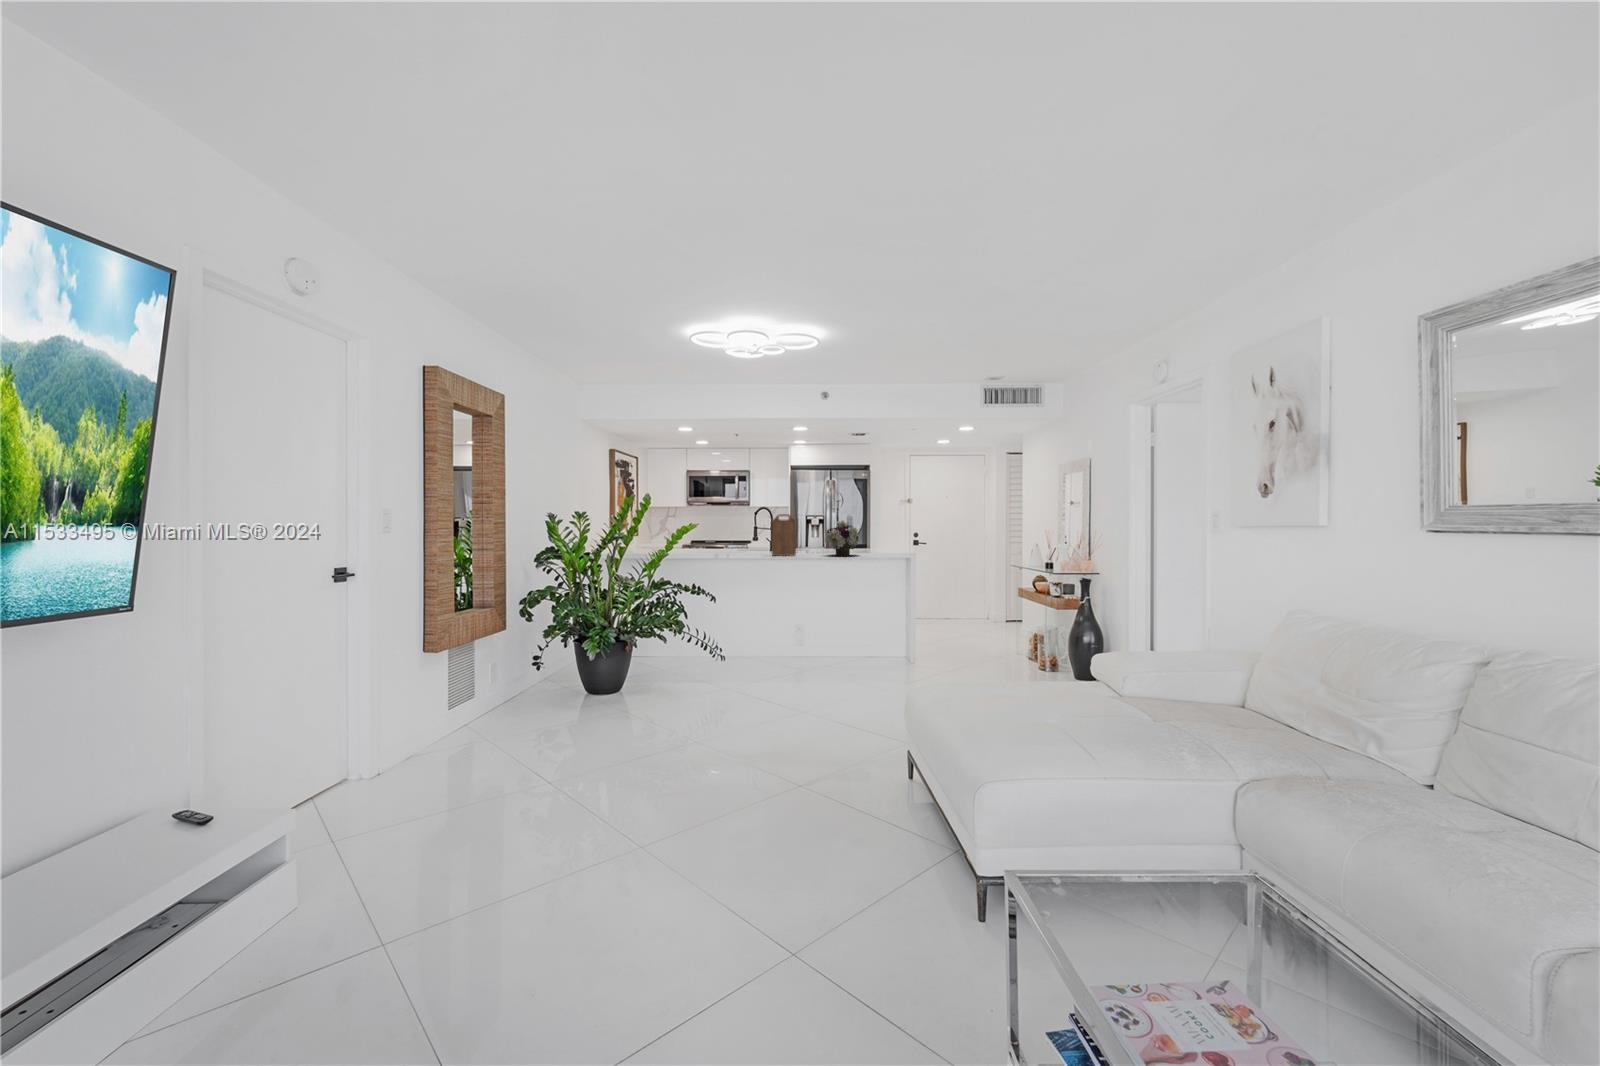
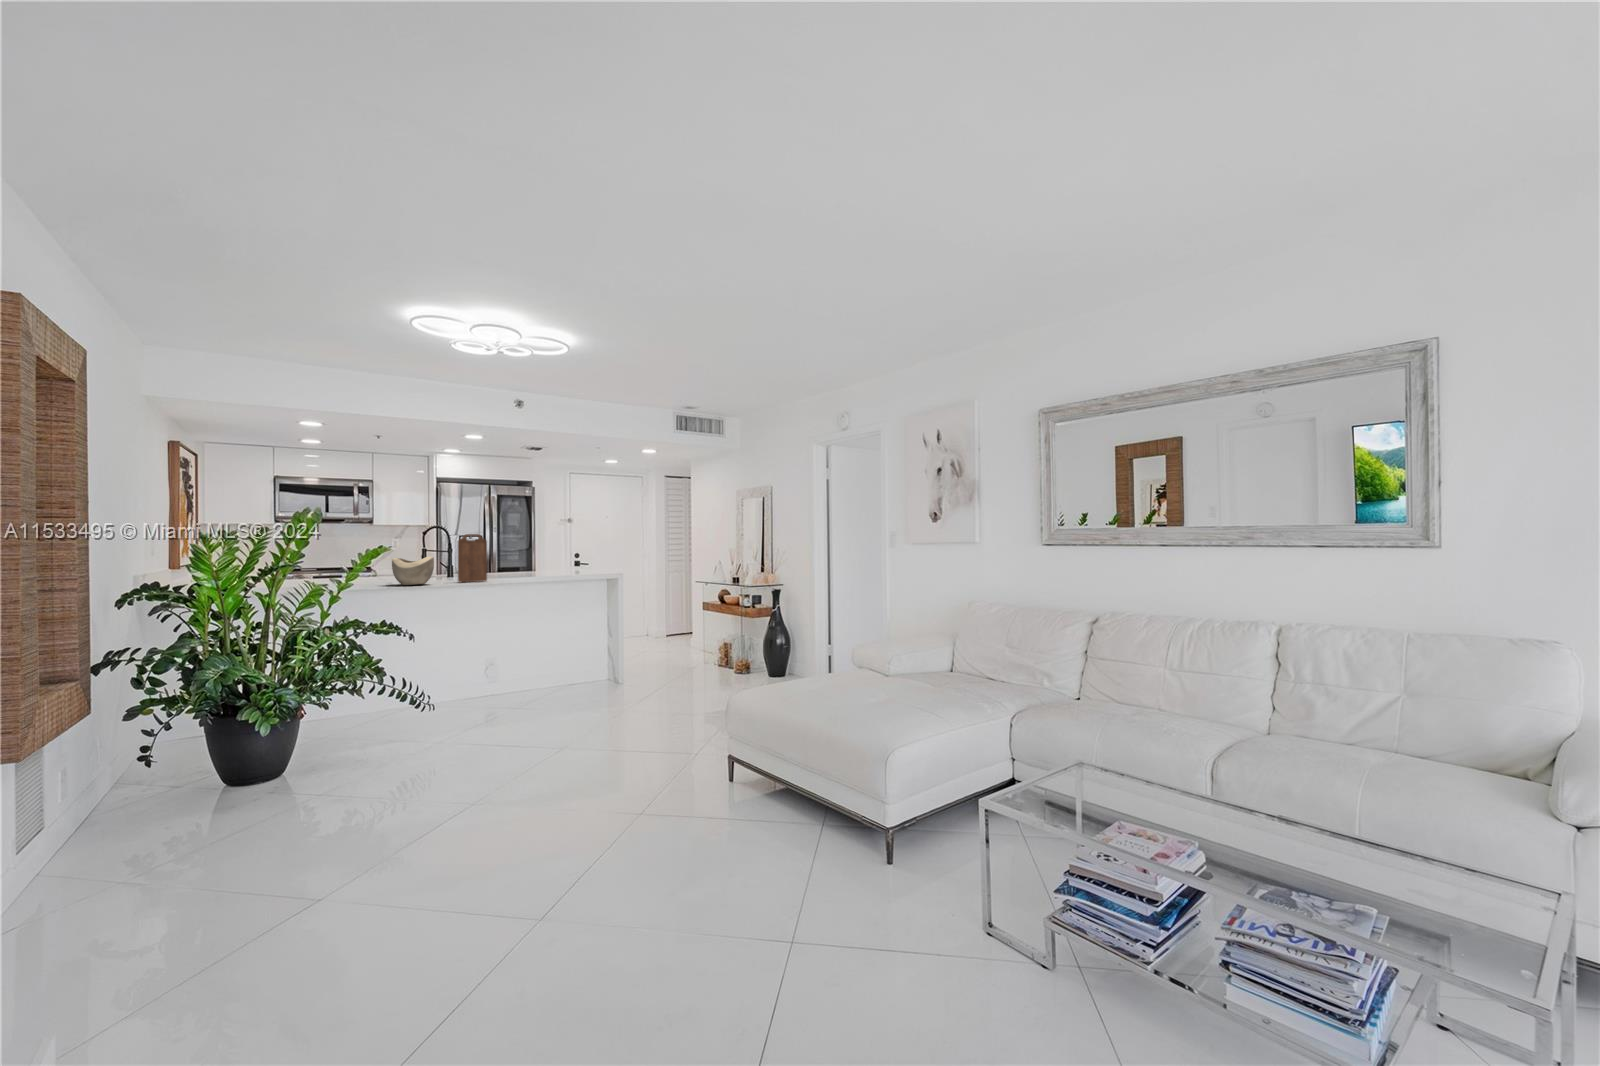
flower arrangement: present [825,520,860,556] -> none [522,540,560,580]
decorative bowl: none [721,533,752,556] -> present [392,557,434,585]

